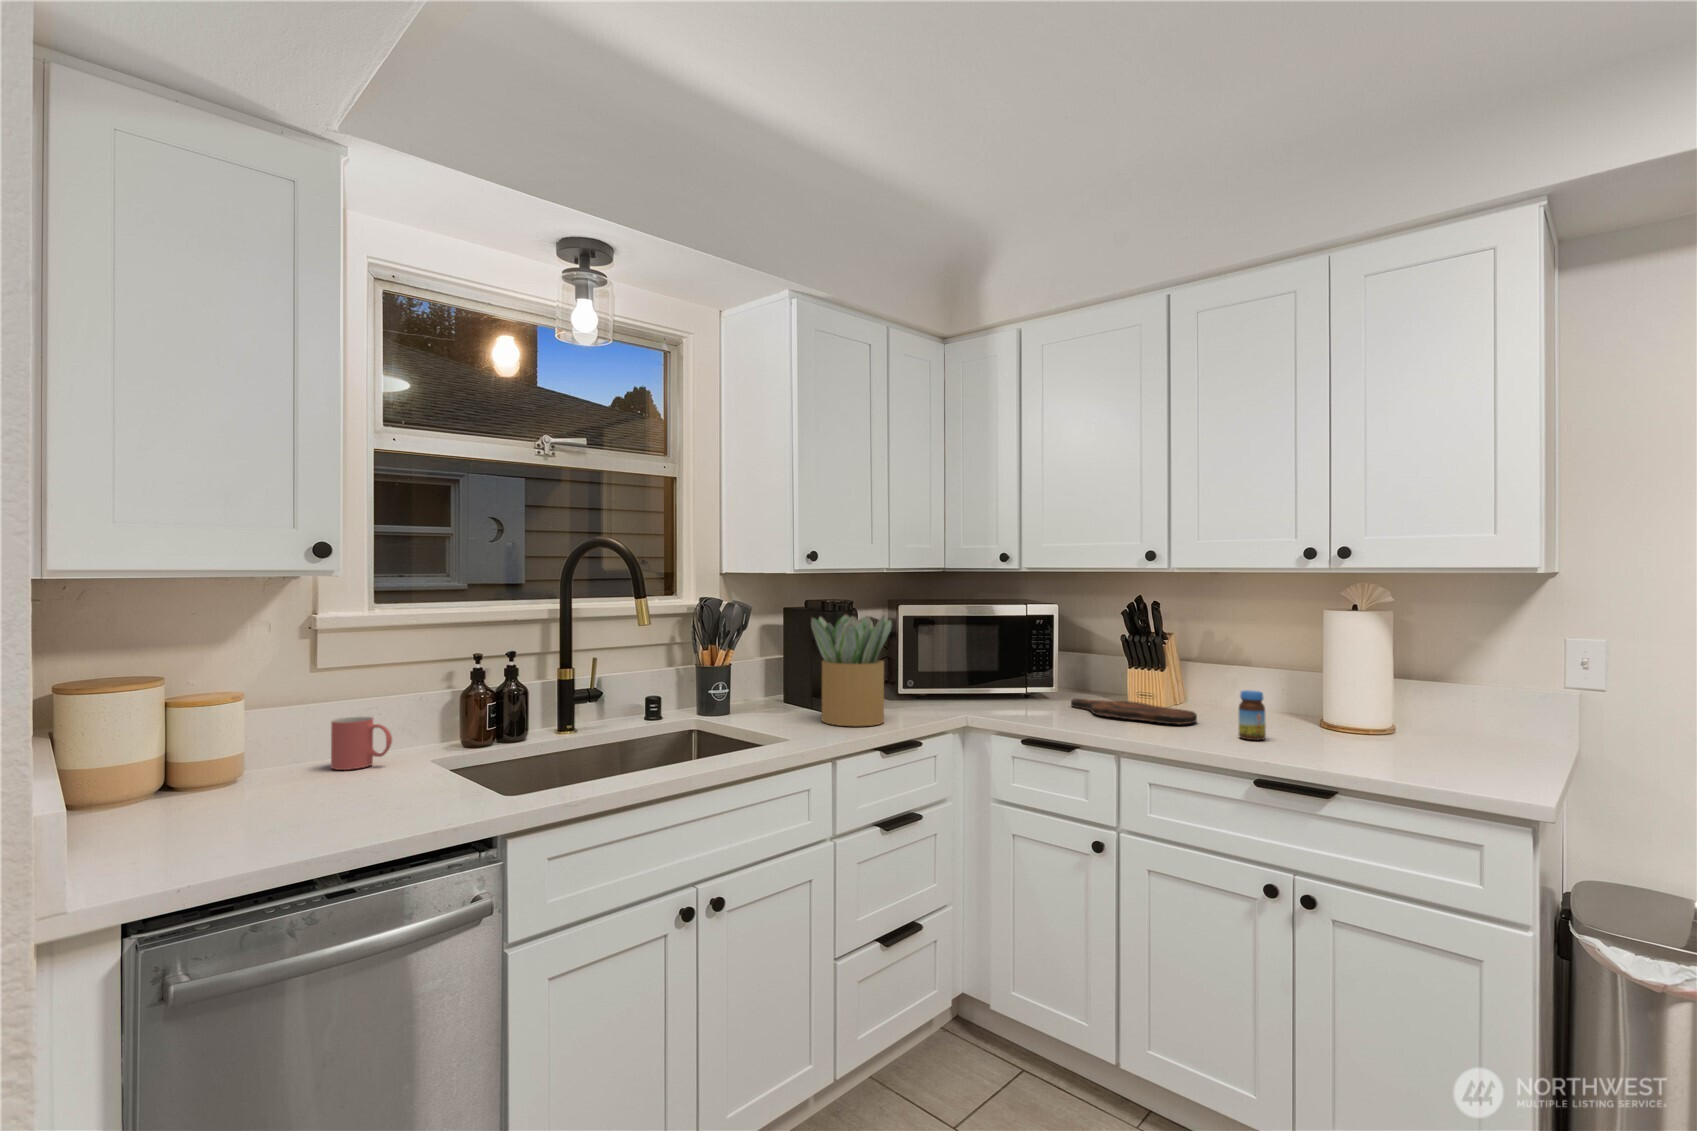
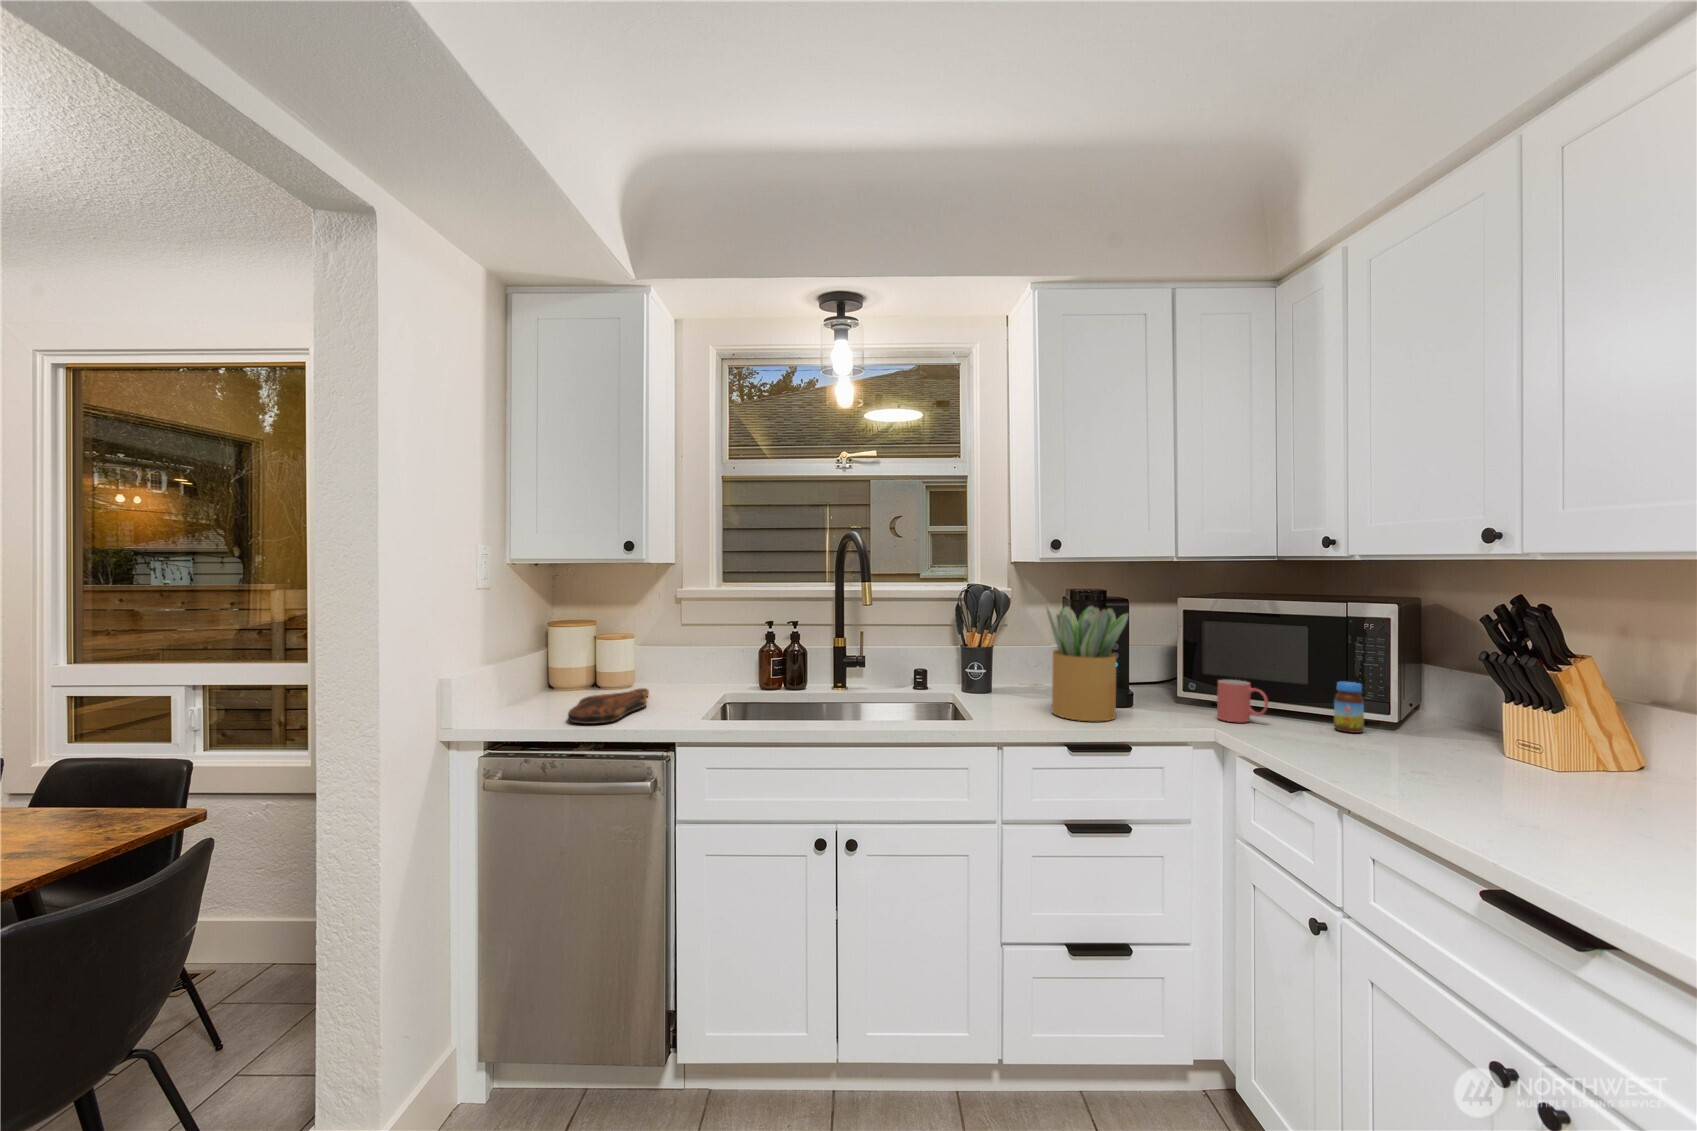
jar: present [1239,690,1266,740] -> present [1334,682,1364,733]
cutting board: present [1071,699,1197,724] -> present [568,688,649,724]
mug: present [331,716,392,770] -> present [1217,680,1268,723]

